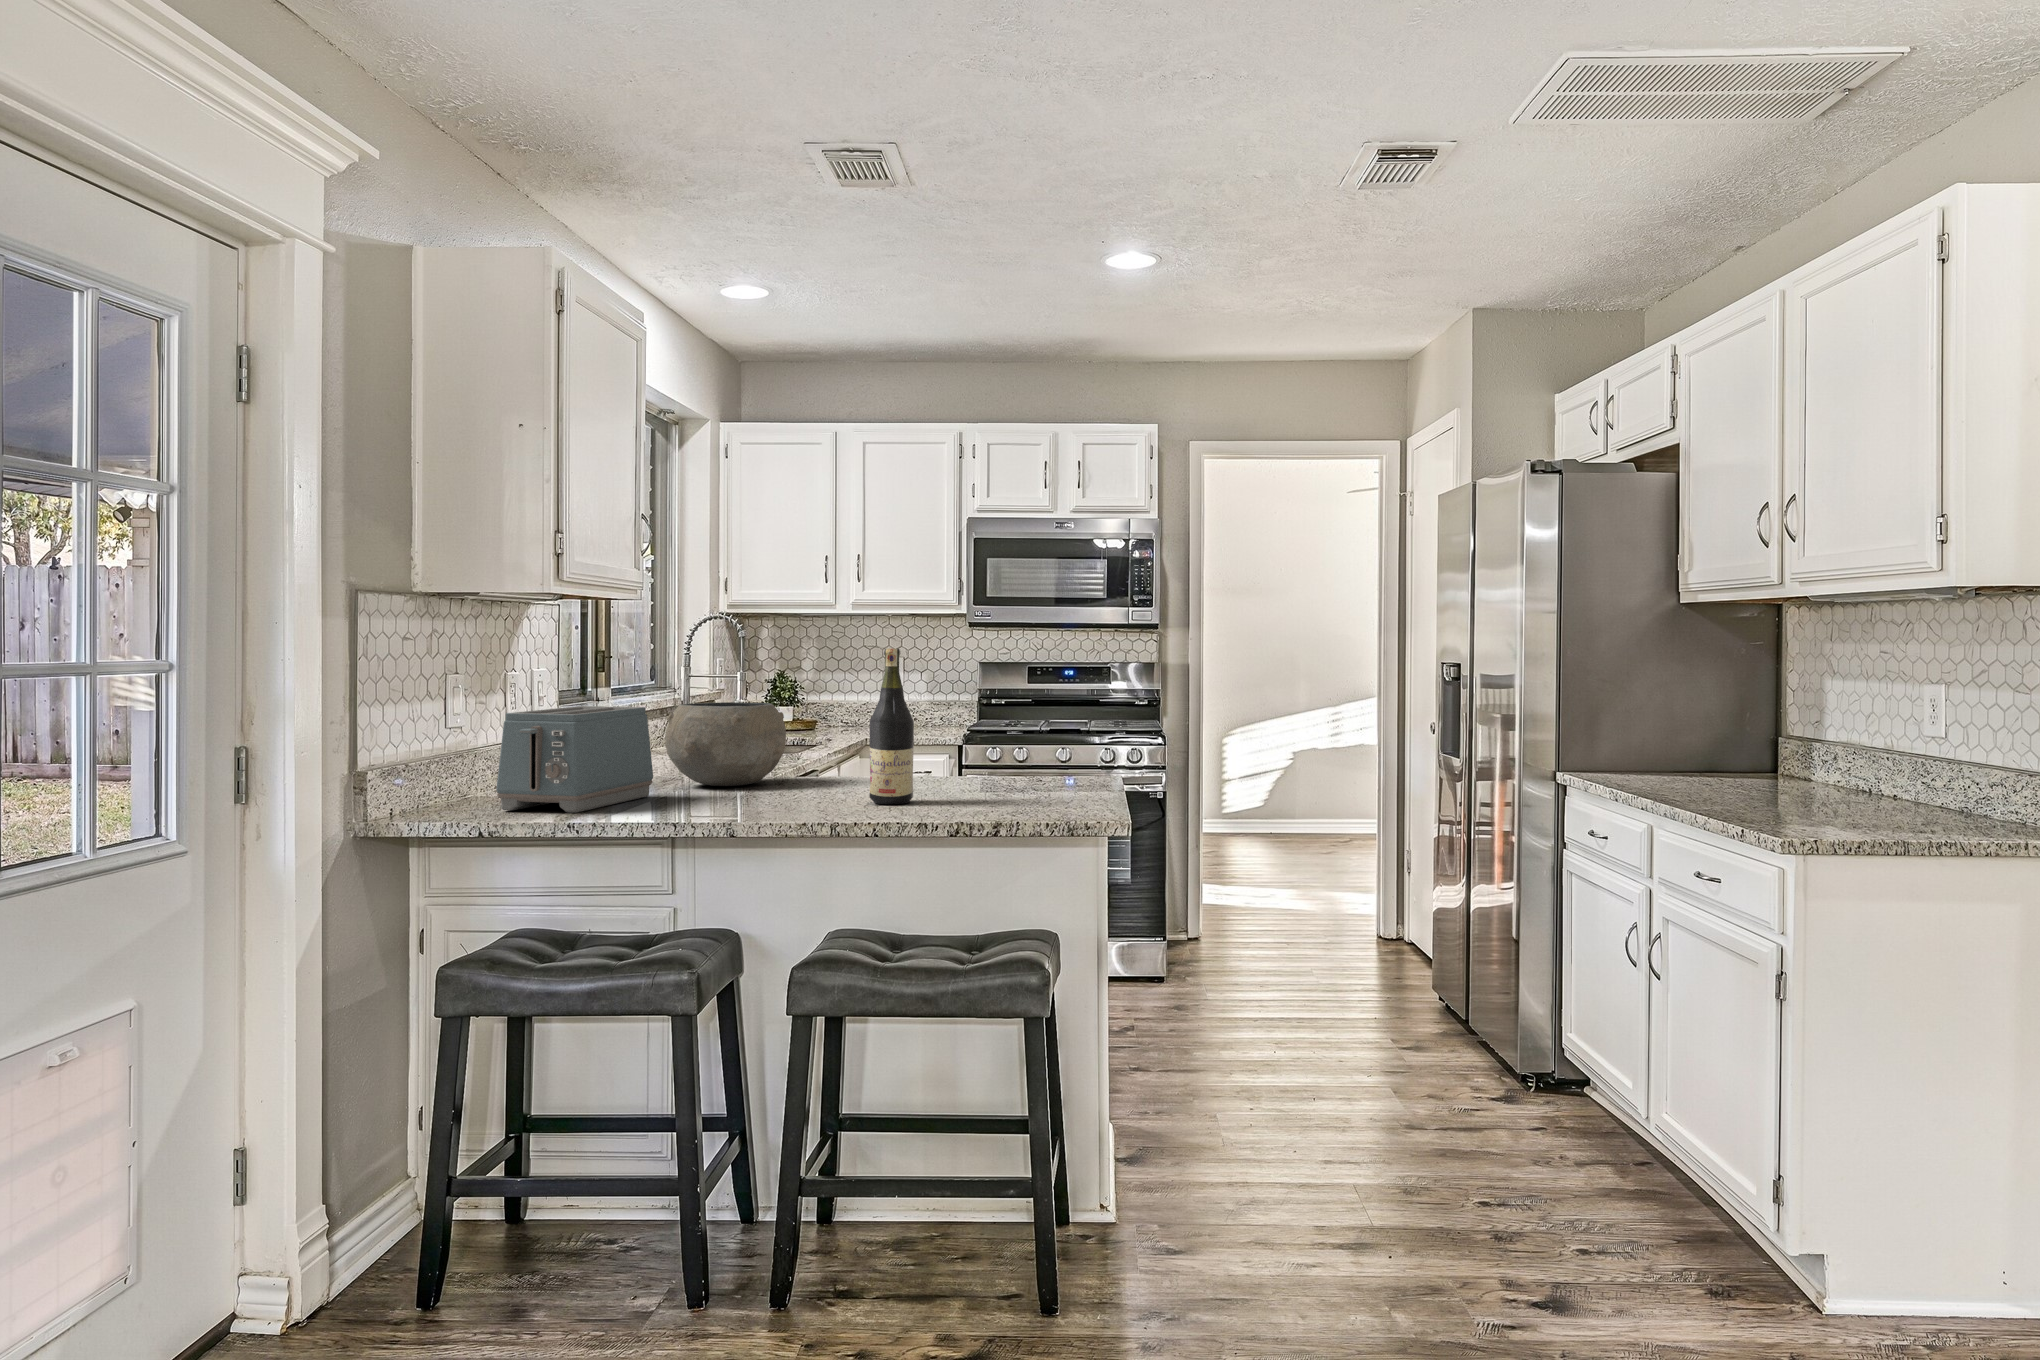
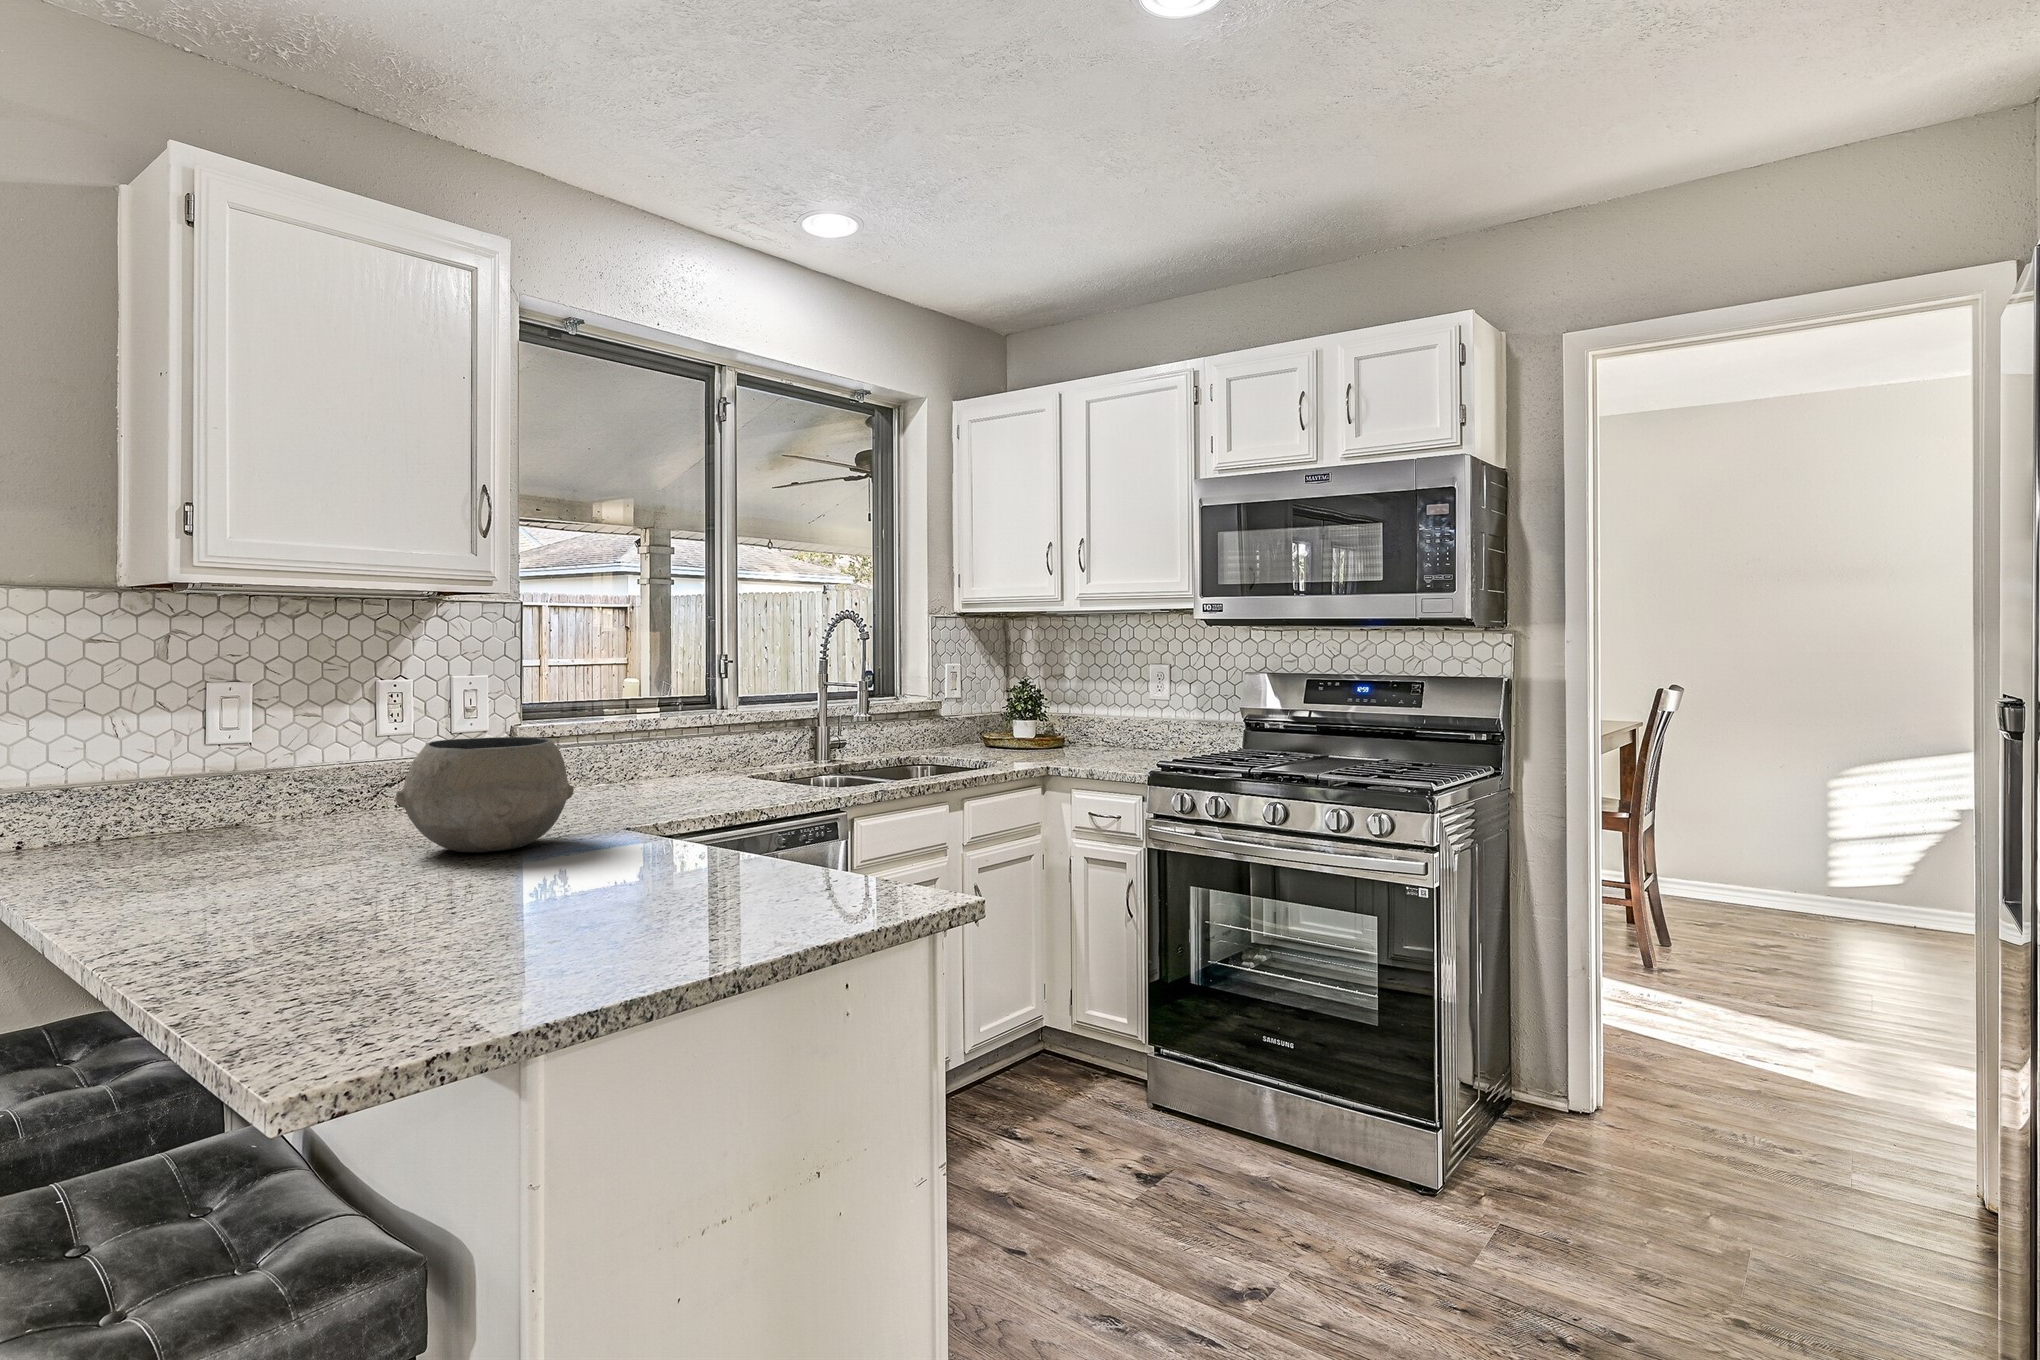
wine bottle: present [869,649,914,804] -> none [324,685,404,938]
toaster: present [496,706,653,813] -> none [84,739,330,884]

